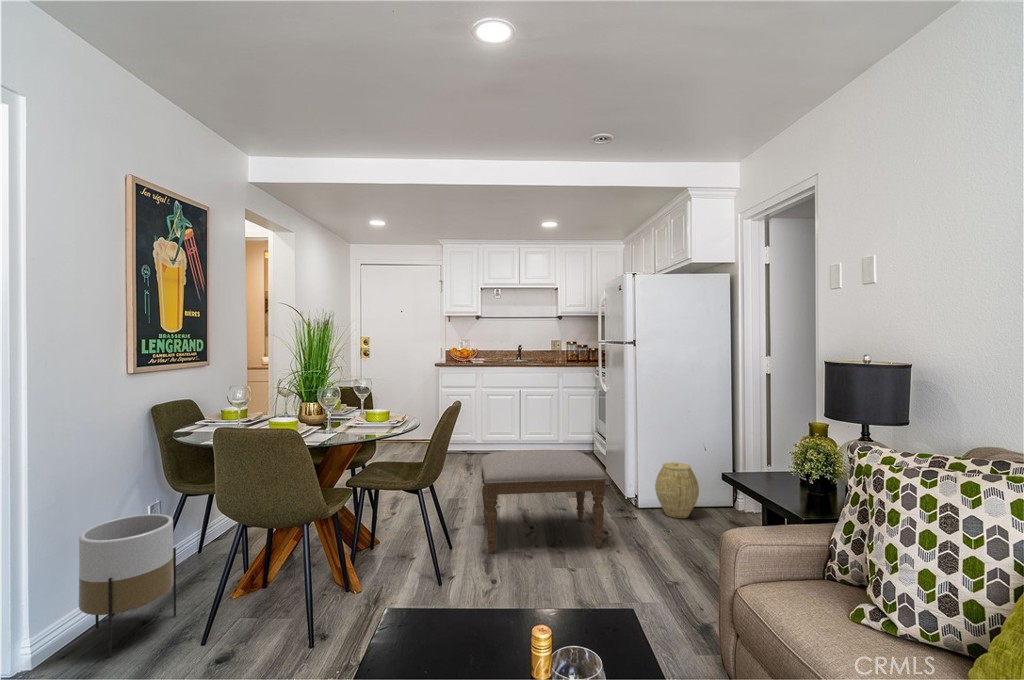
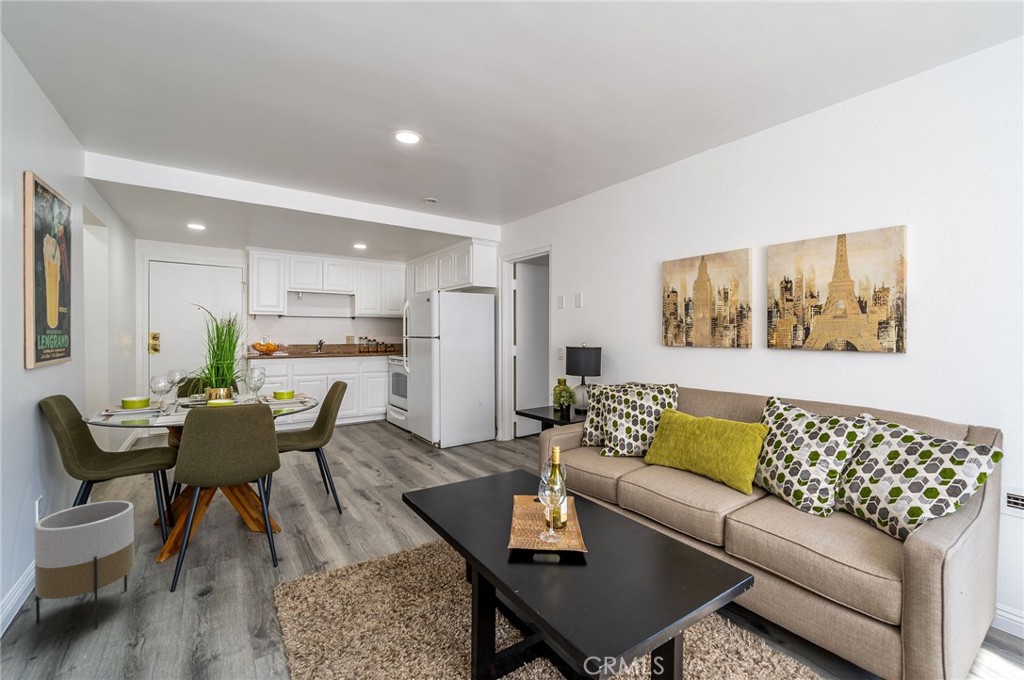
ottoman: present [481,449,606,553] -> none [344,414,444,491]
woven basket: present [655,462,699,518] -> none [458,416,484,451]

